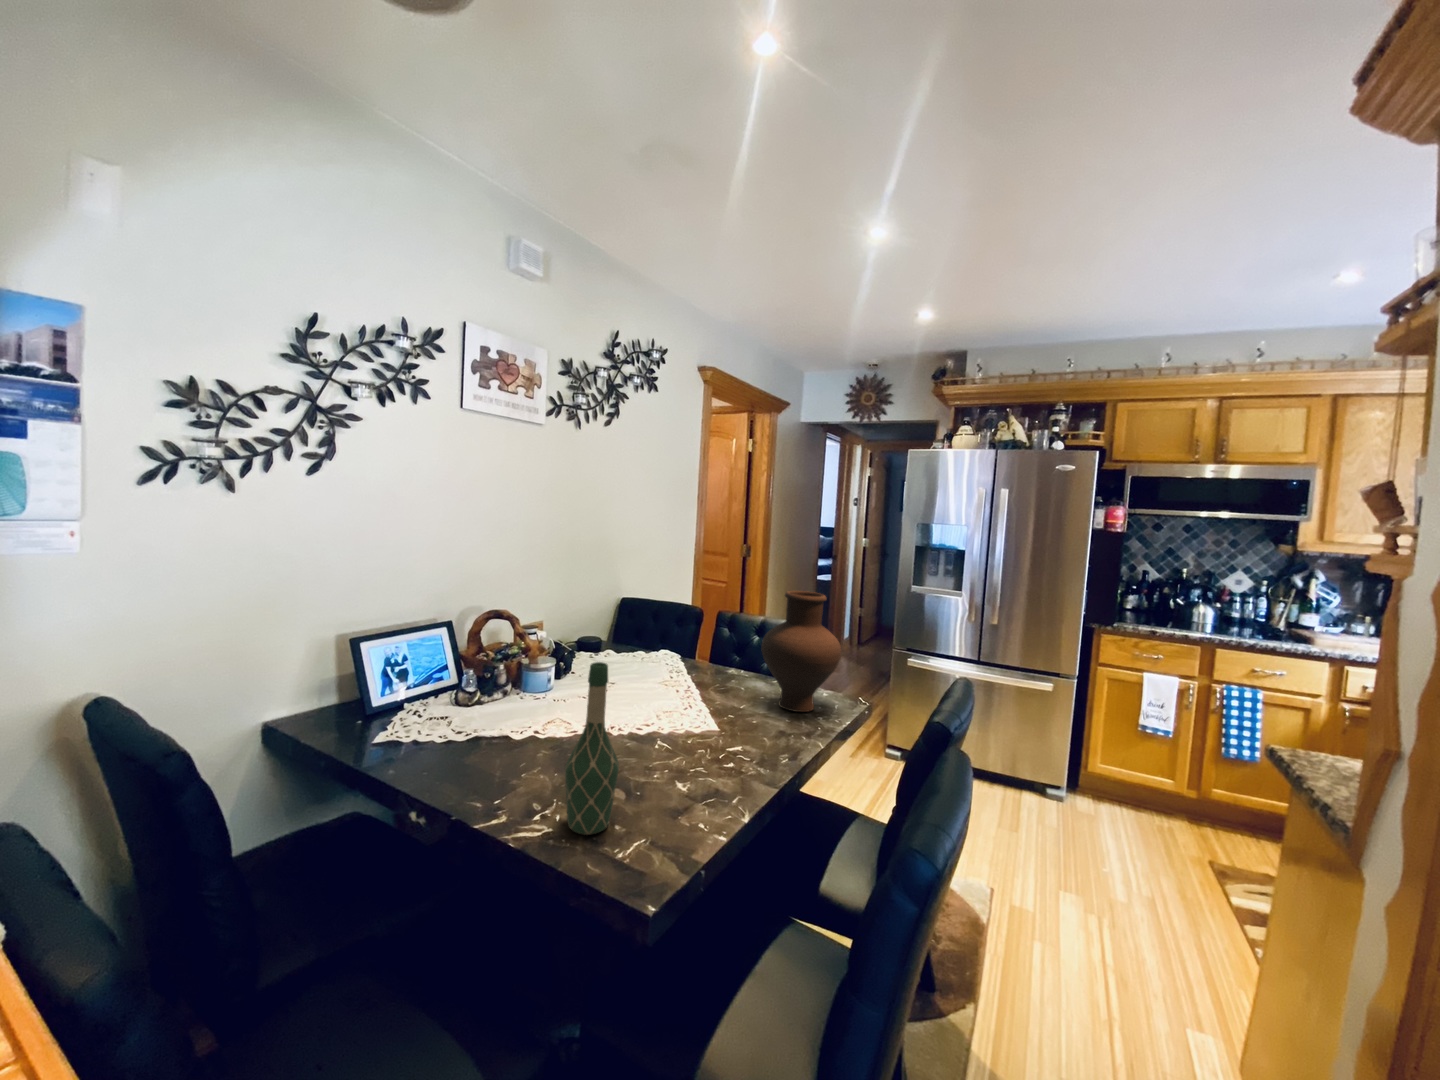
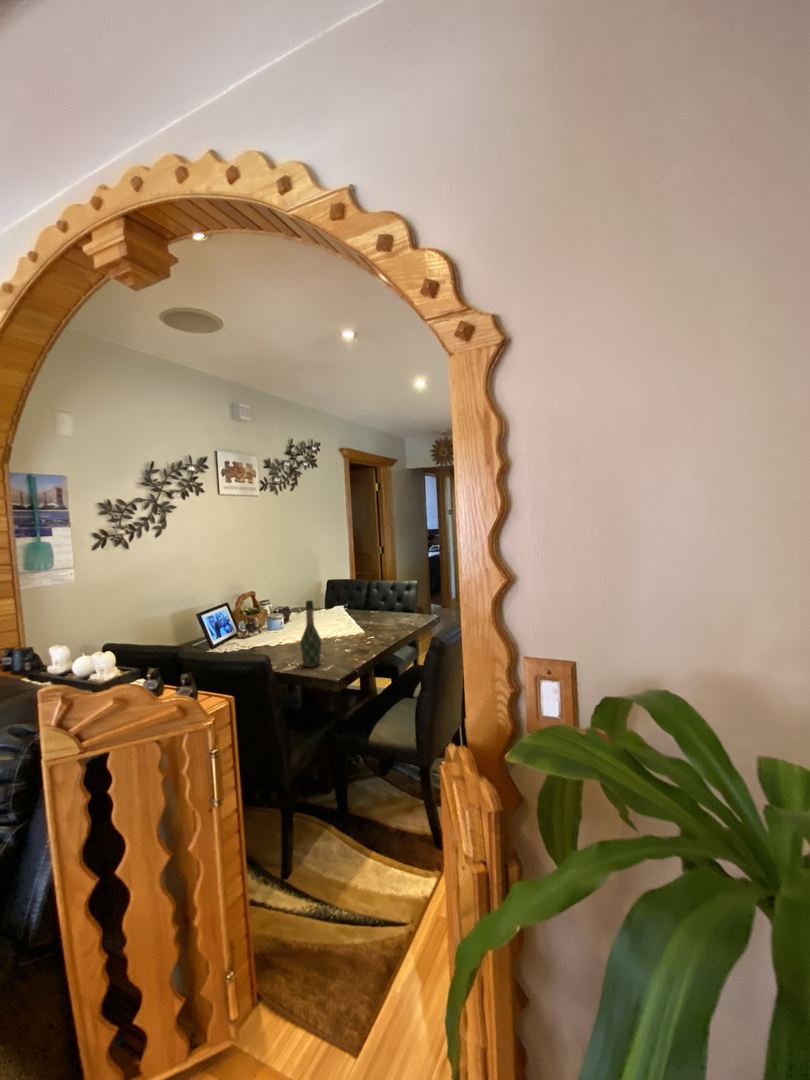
vase: present [761,591,842,712] -> none [381,567,418,623]

